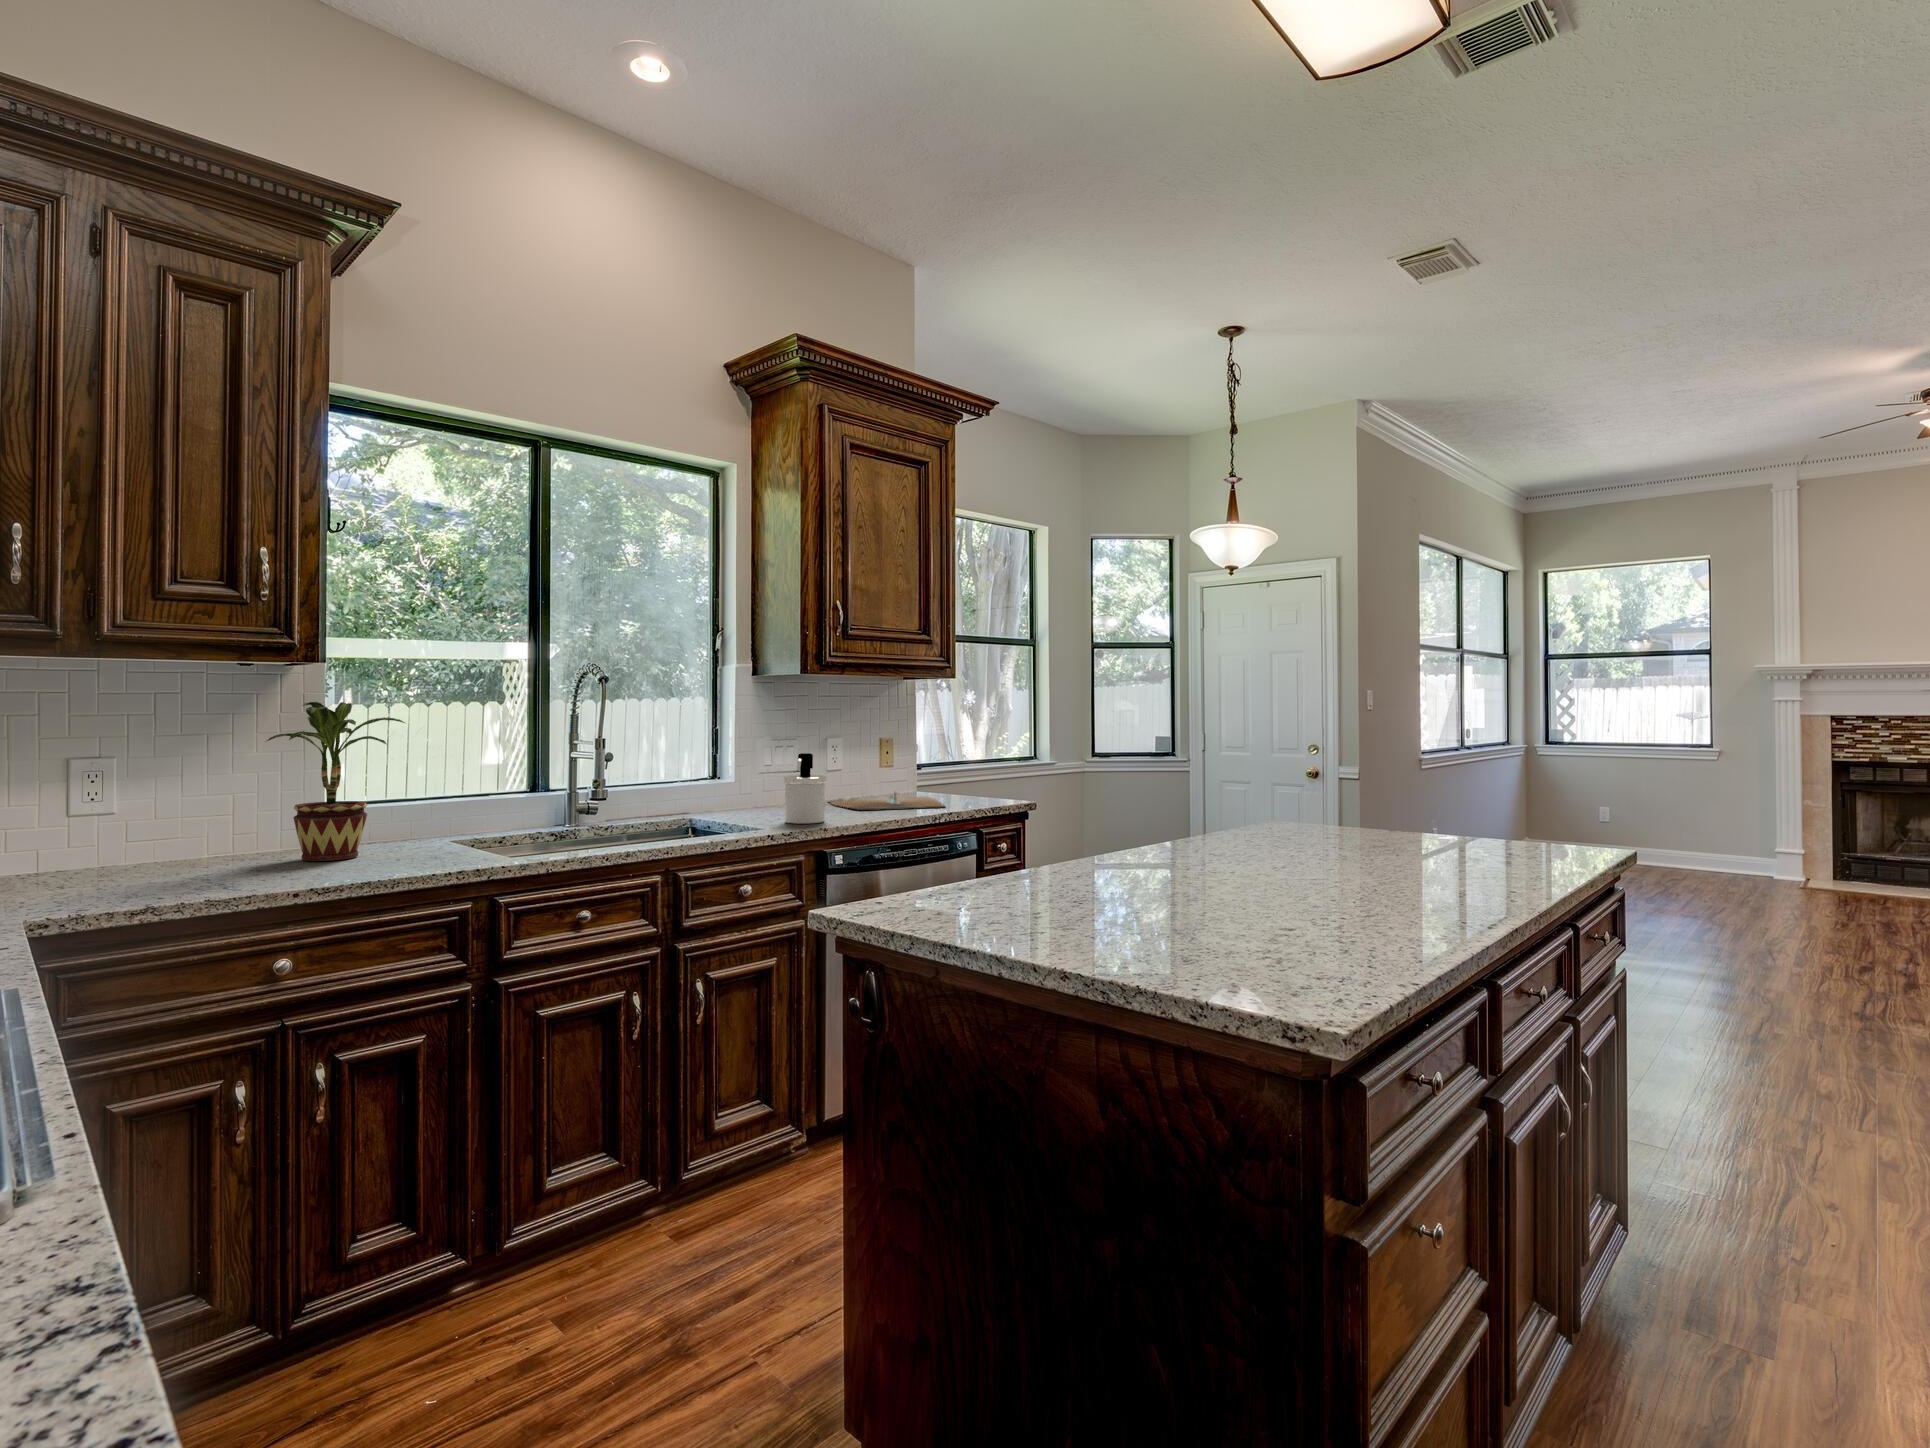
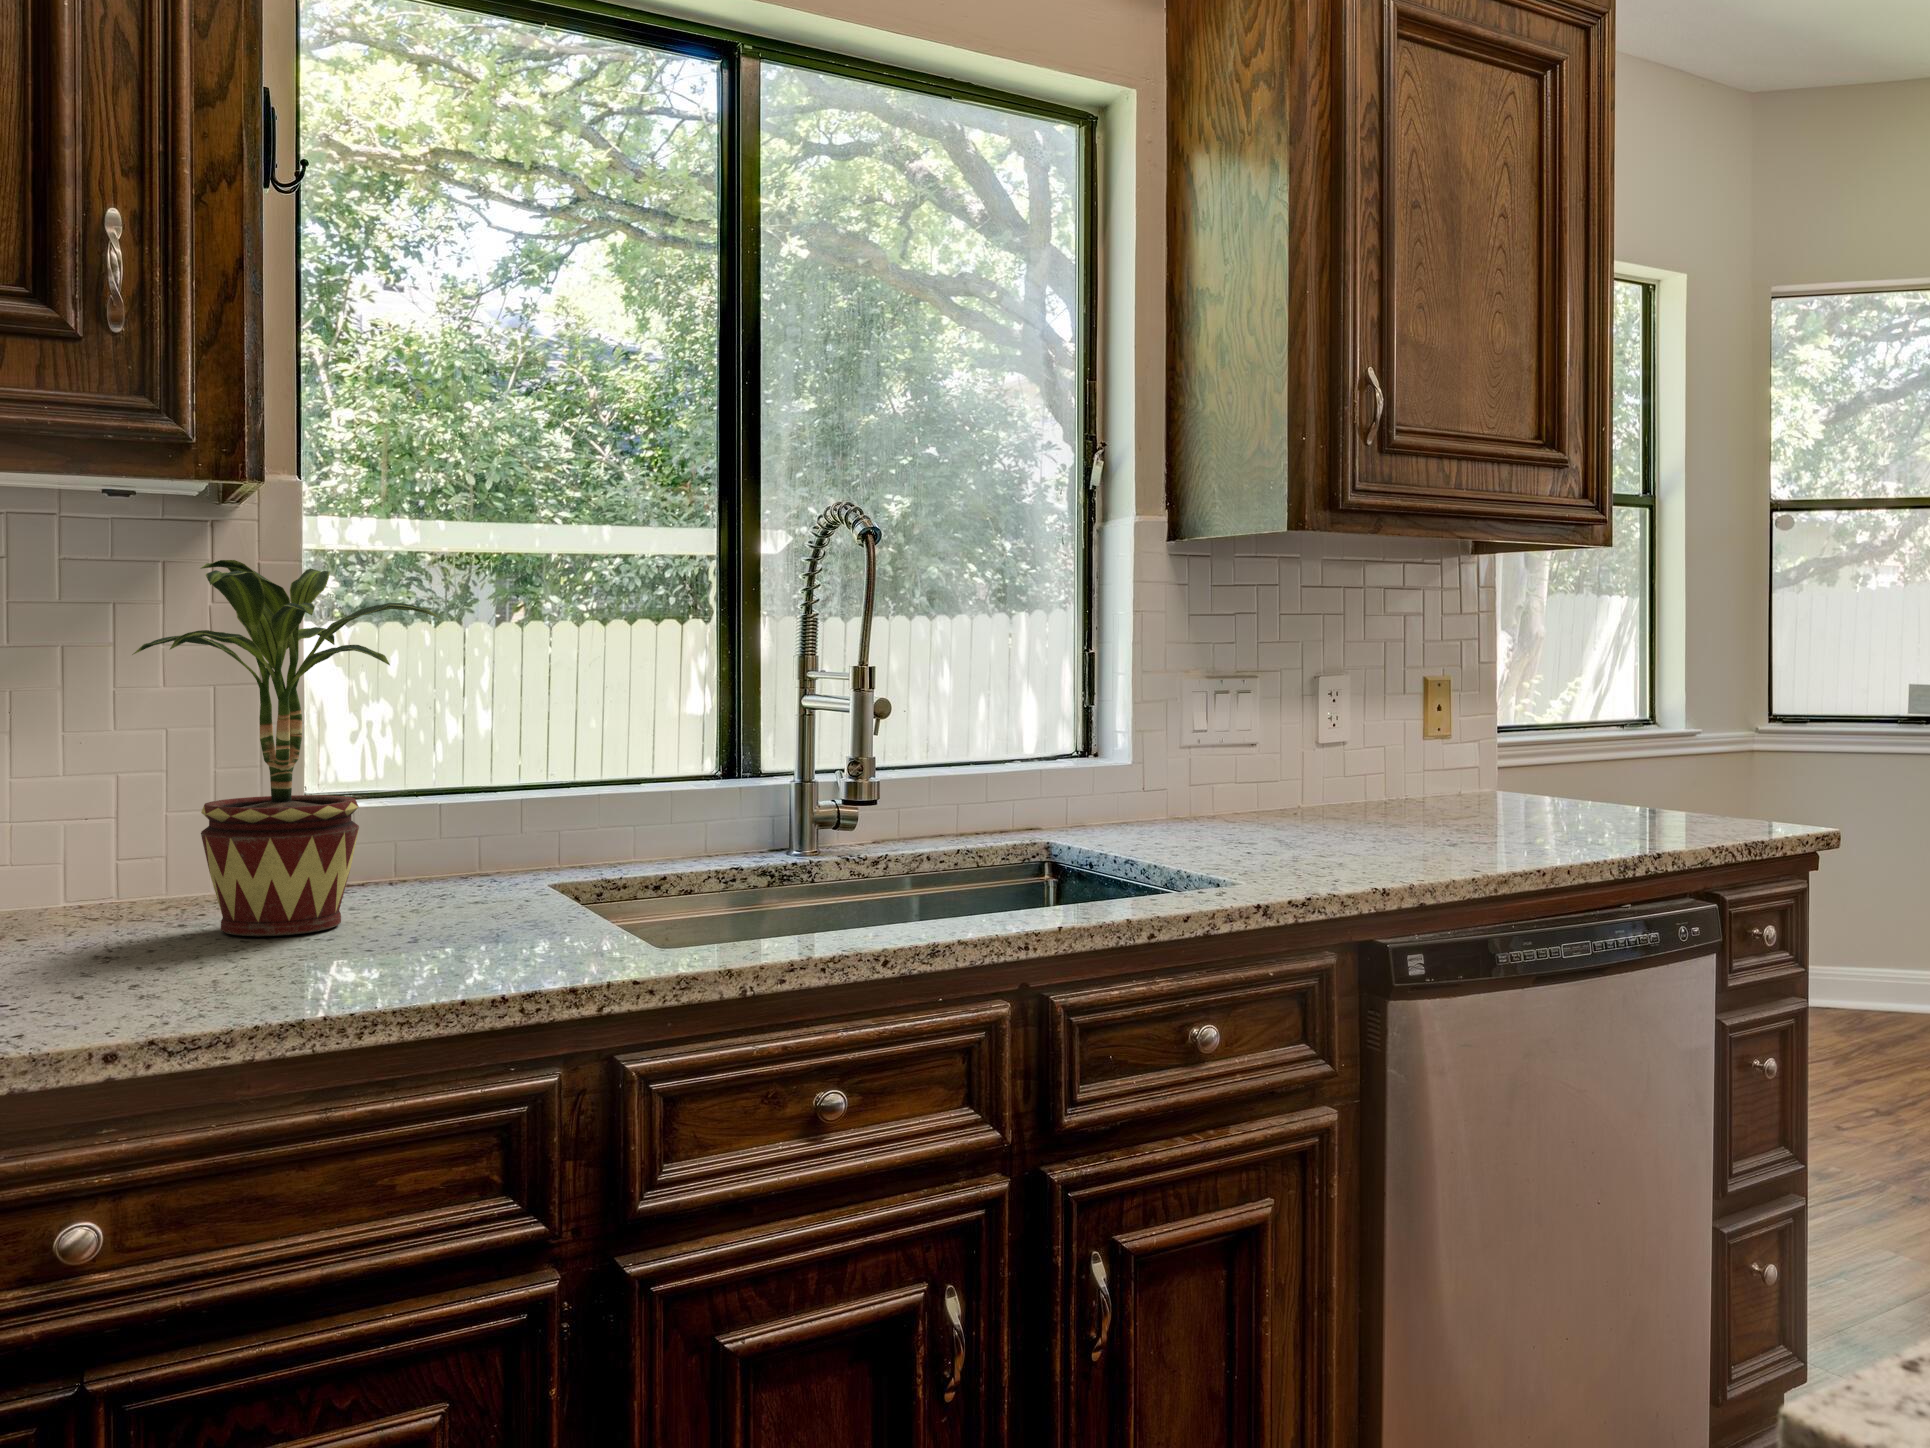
soap dispenser: present [784,753,826,824] -> none [1264,706,1364,872]
cutting board: present [829,793,945,810] -> none [1320,797,1611,838]

